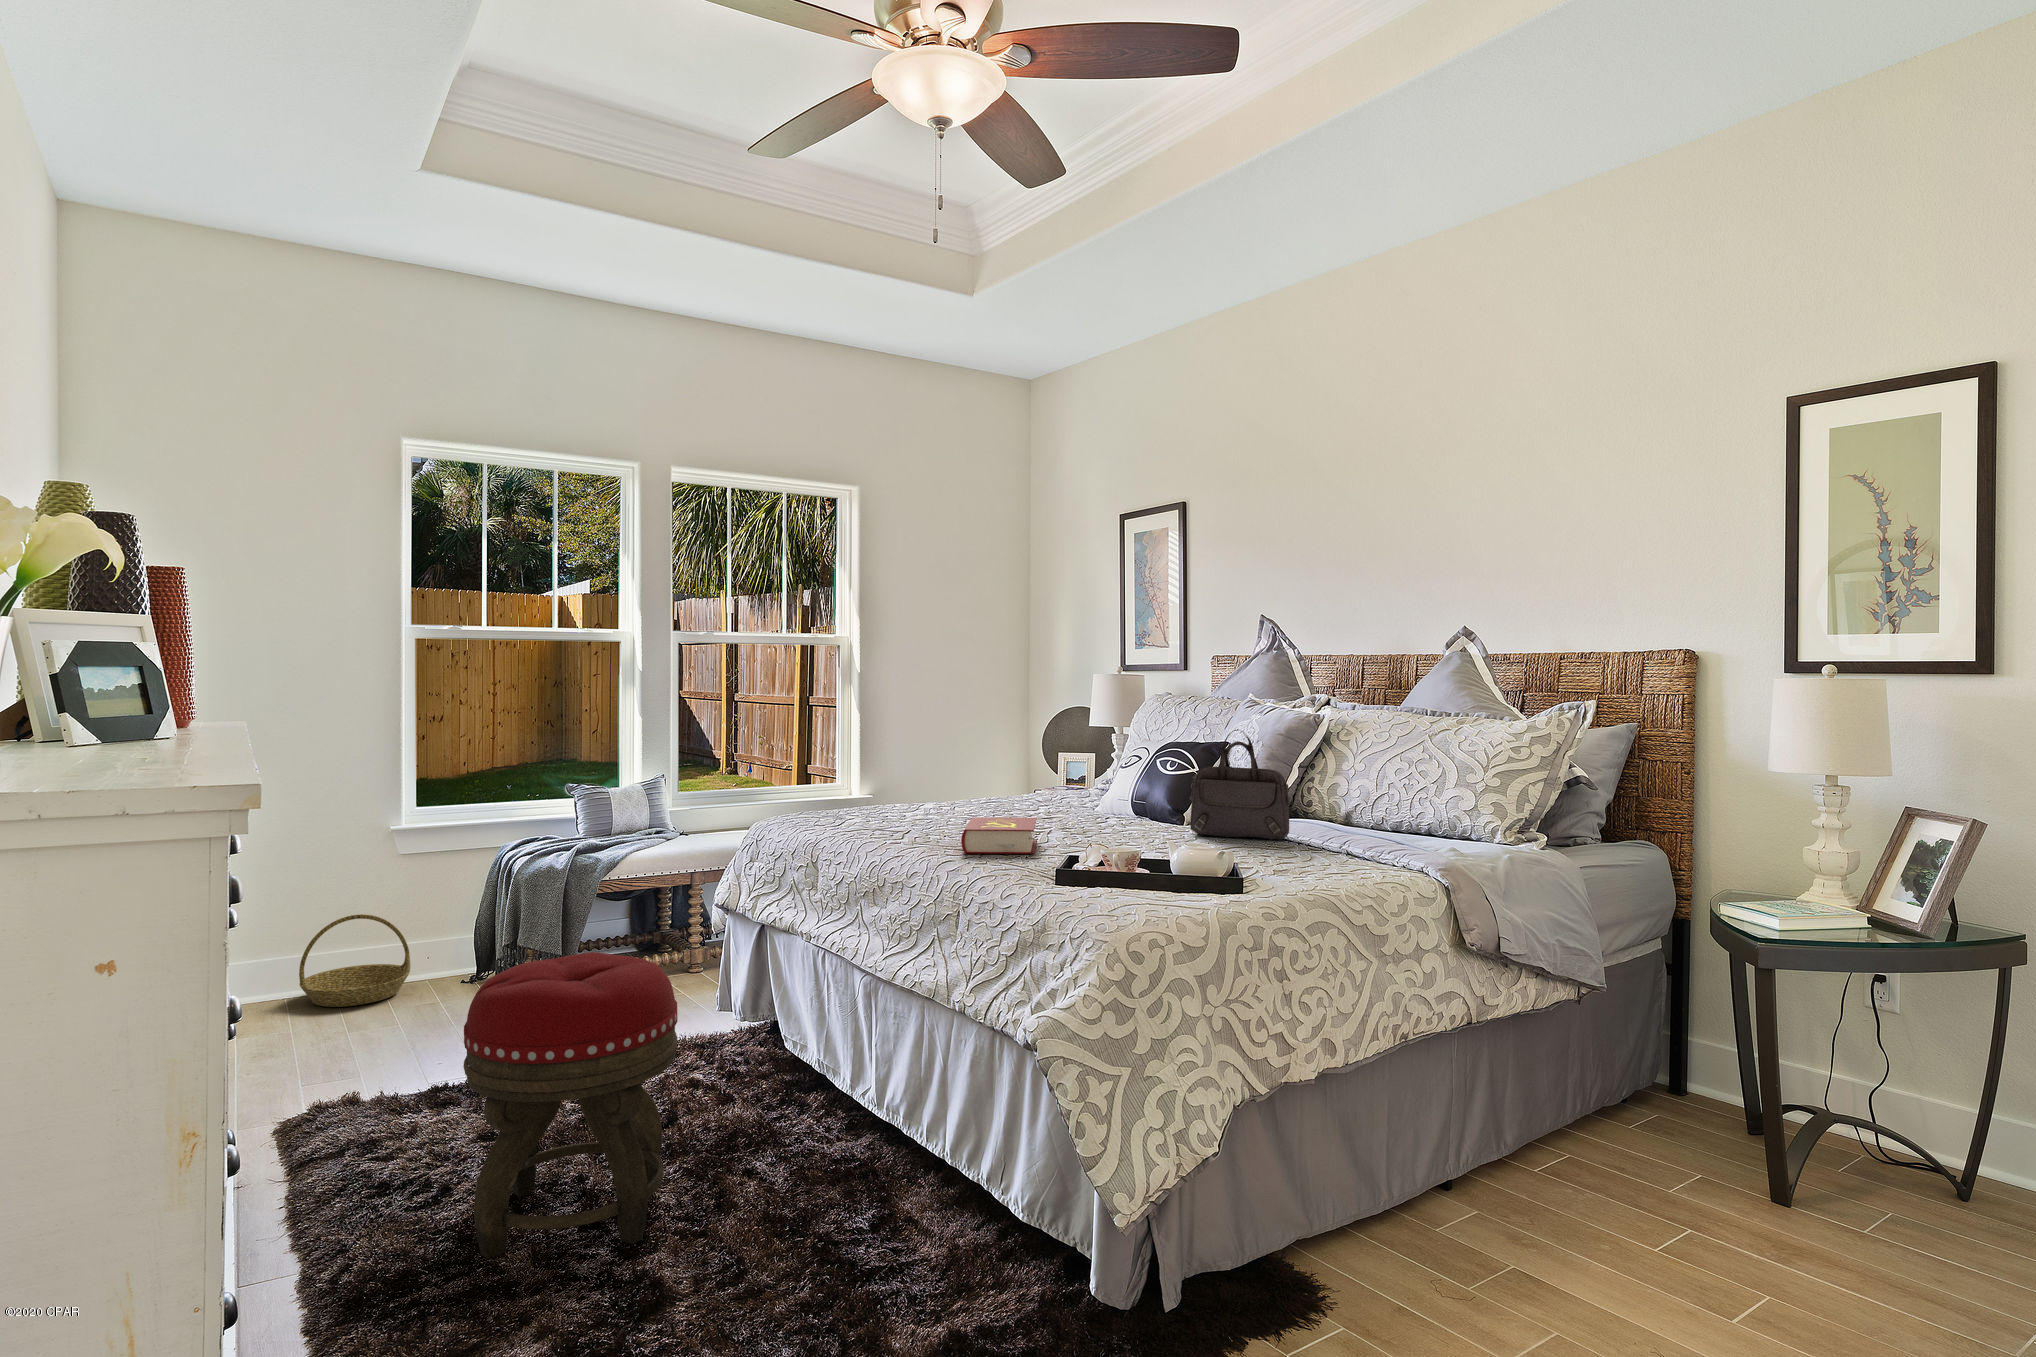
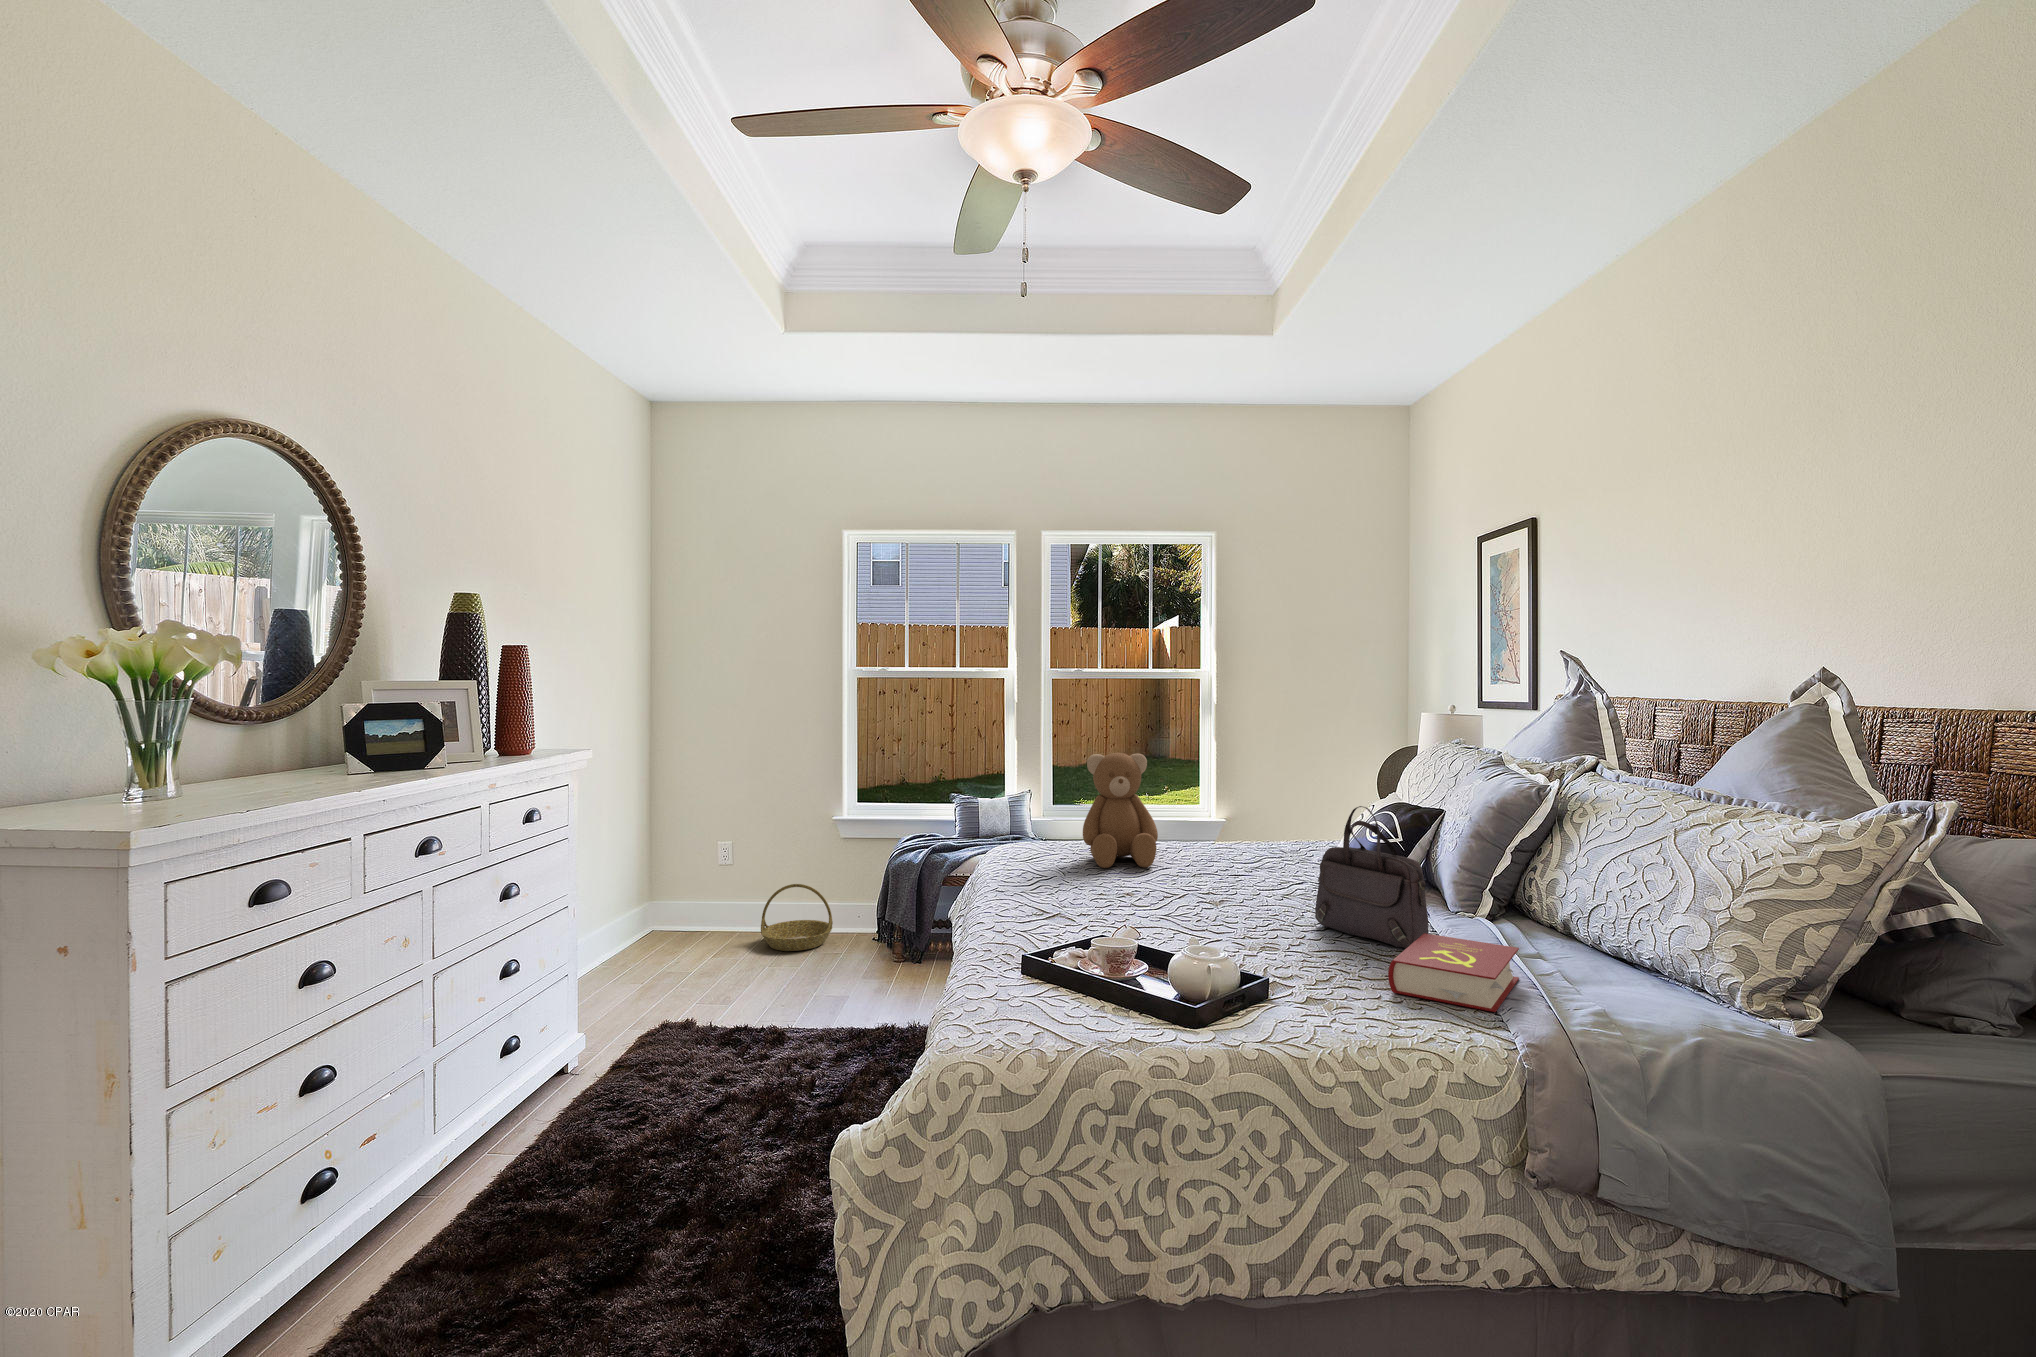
teddy bear: none [894,706,978,820] -> present [1083,753,1158,868]
book: present [961,817,1037,854] -> present [1388,933,1519,1012]
footstool: present [463,952,678,1259] -> none [601,959,779,1220]

